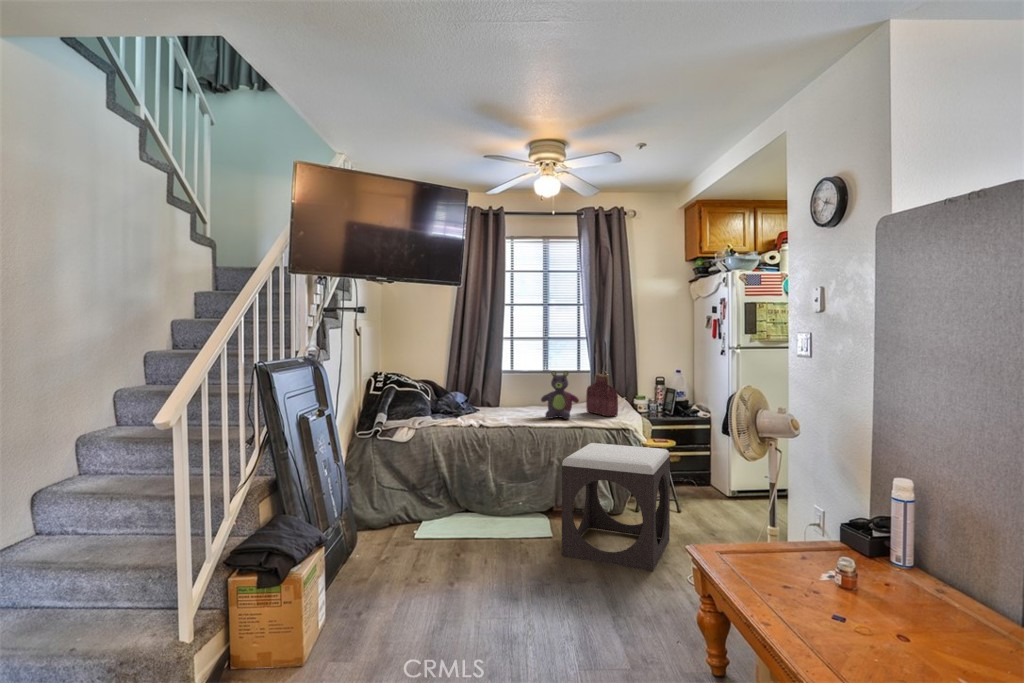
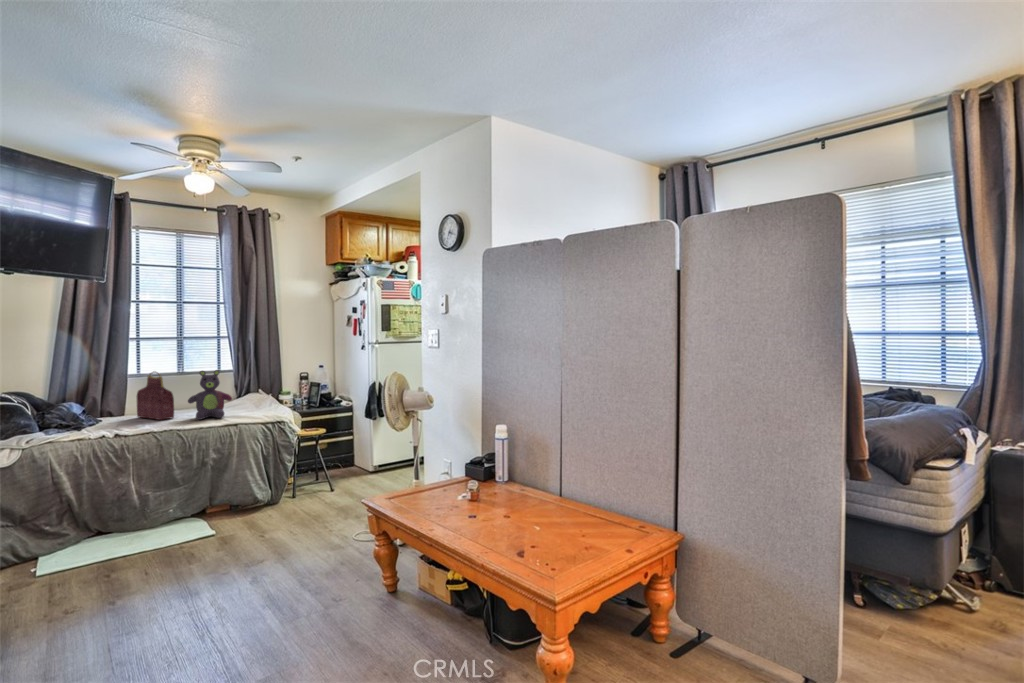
handbag: present [586,370,618,416] -> present [137,372,174,420]
footstool: present [562,443,670,571] -> none [231,434,331,550]

